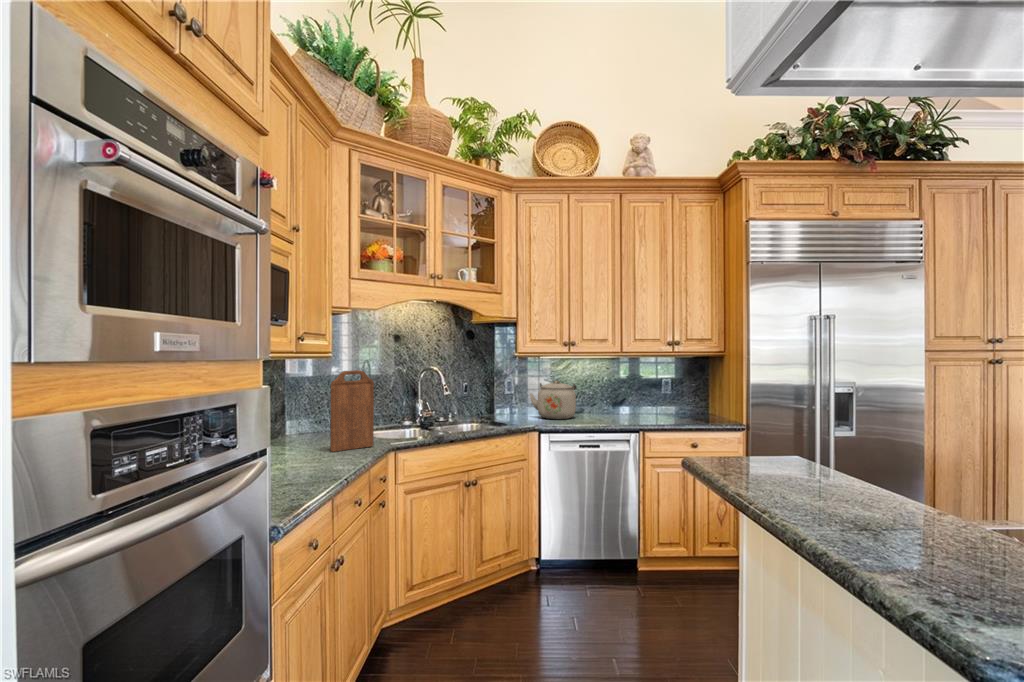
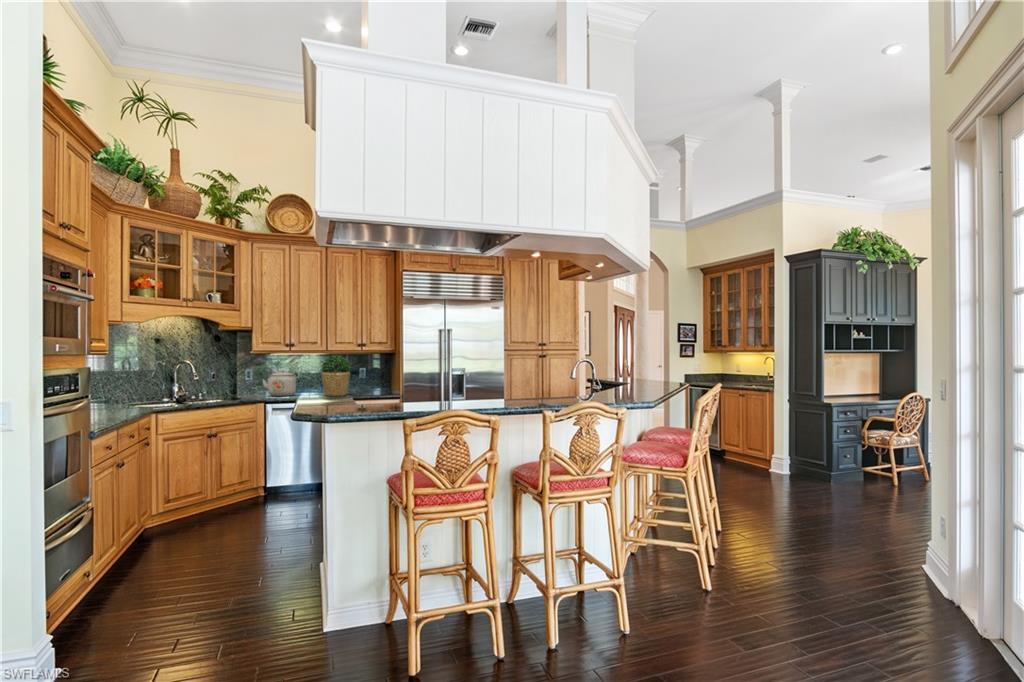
potted plant: none [616,358,660,423] -> present [322,355,350,396]
cutting board: present [330,370,374,452] -> none [111,361,141,412]

